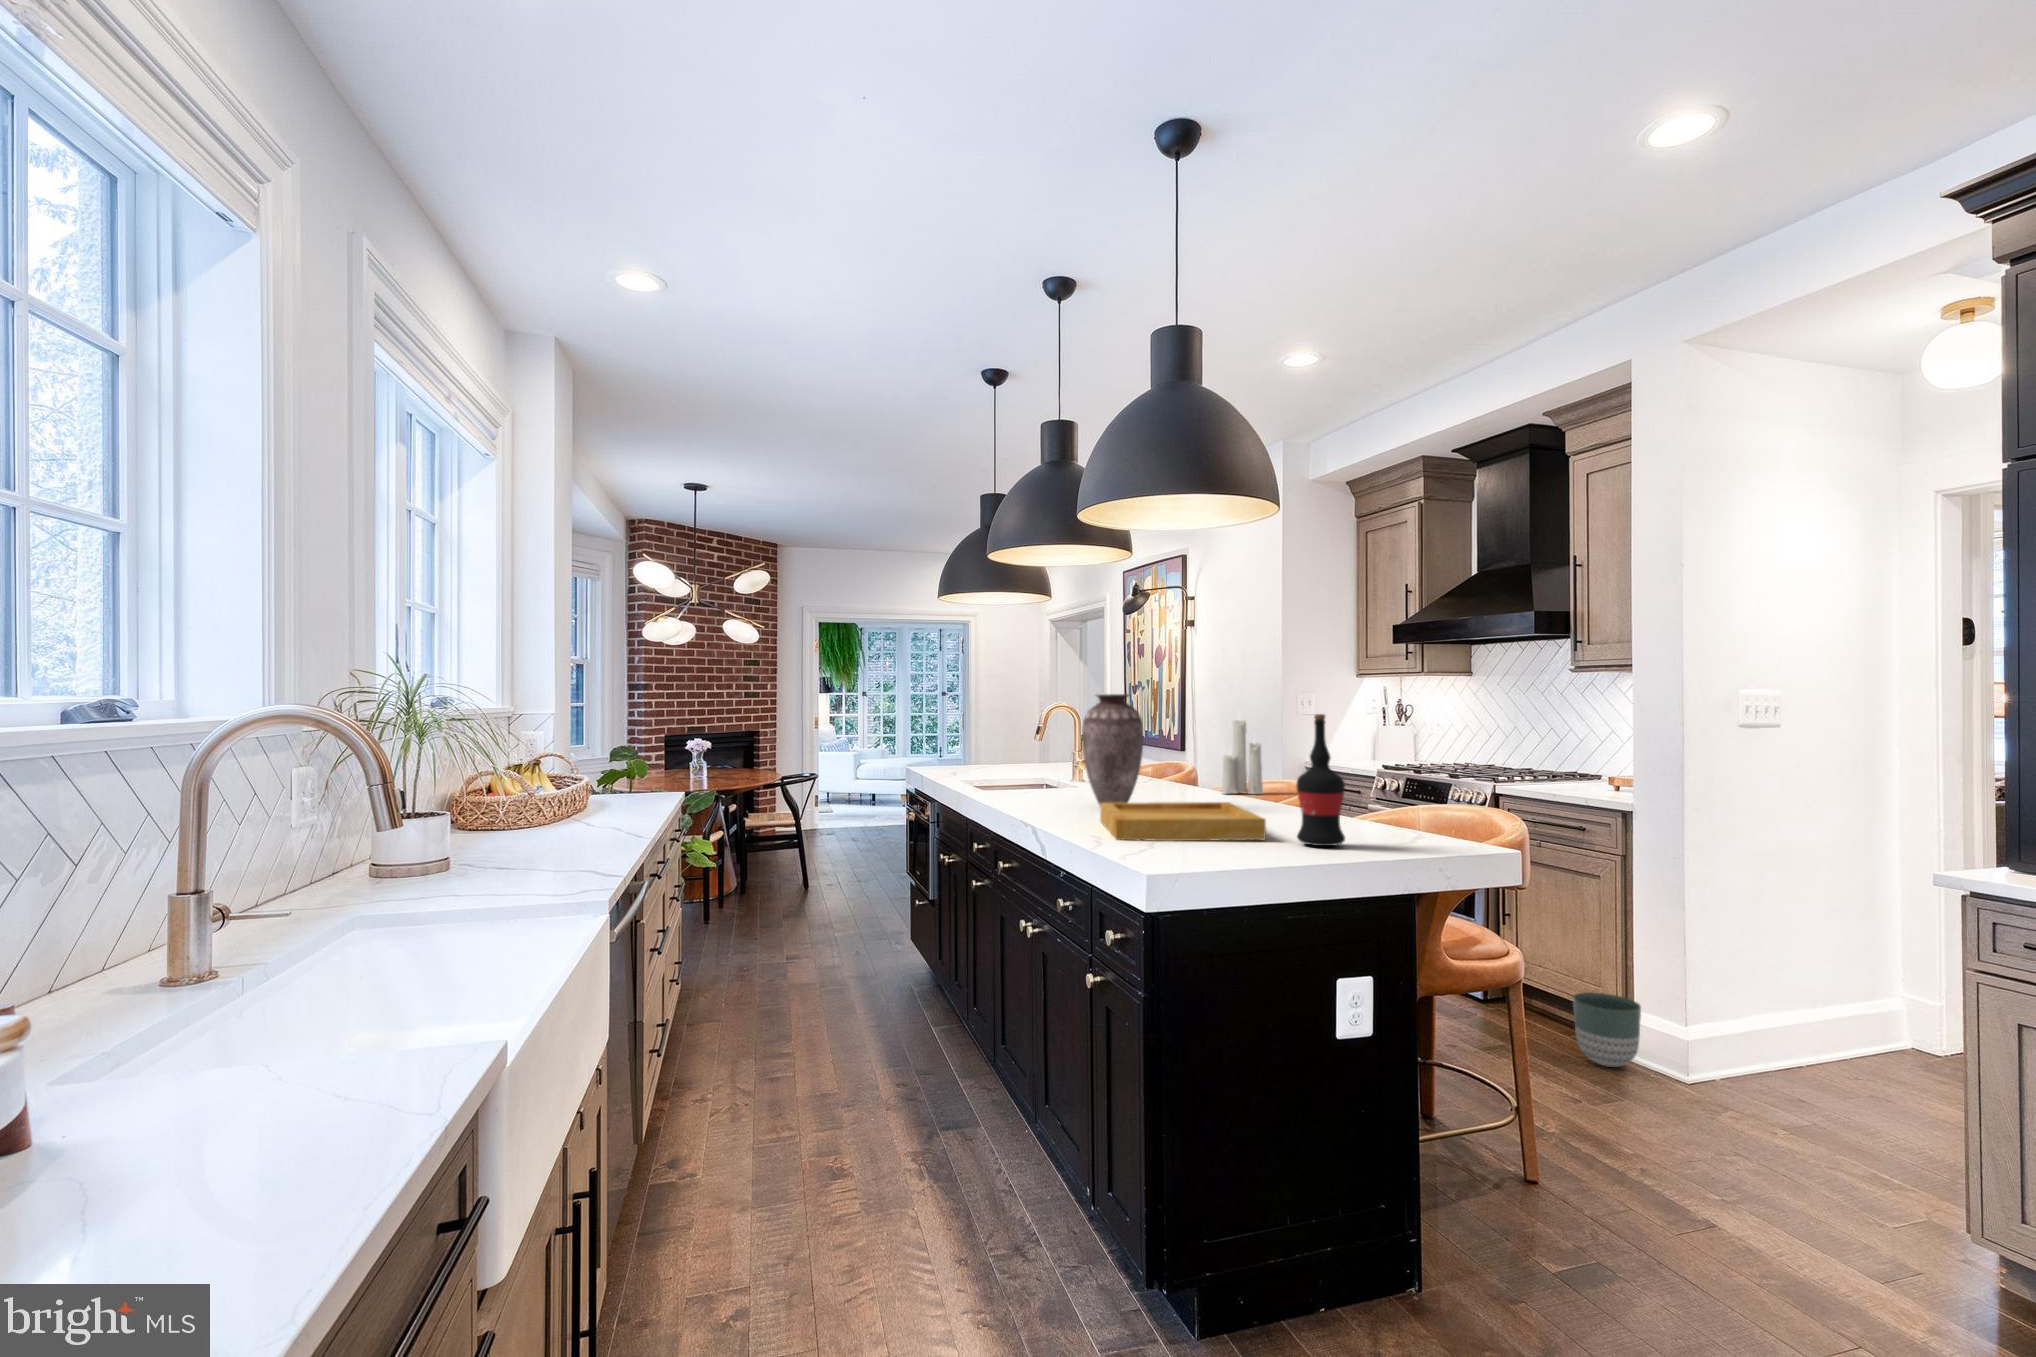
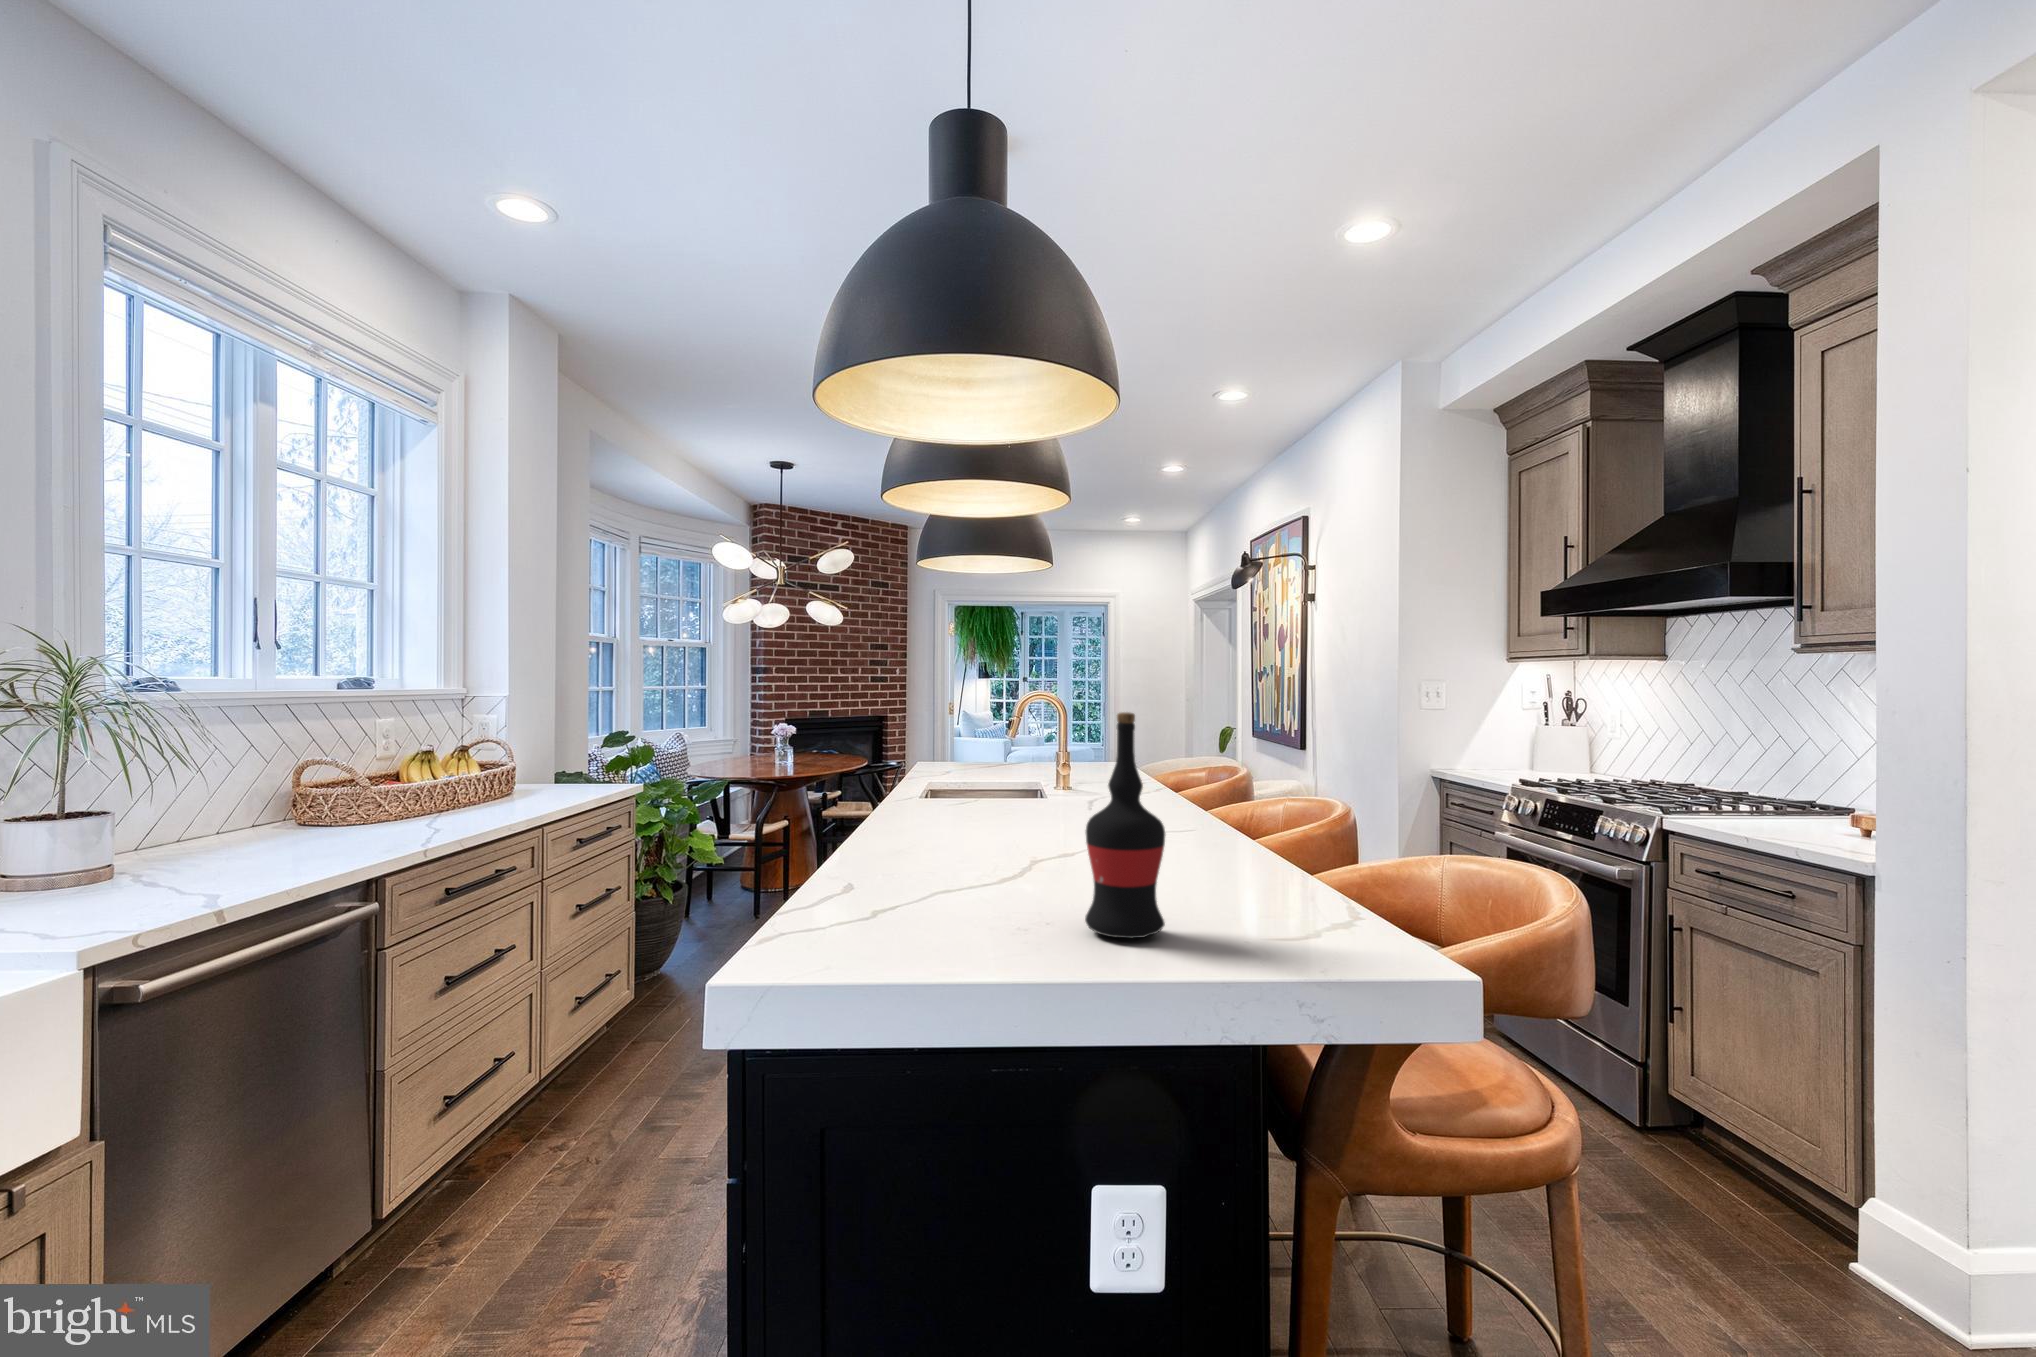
vase: present [1082,694,1143,805] -> none [957,679,1040,835]
candle: present [1221,718,1263,794] -> none [1209,697,1268,819]
tray: present [1100,802,1266,841] -> none [830,832,1092,915]
planter: present [1573,992,1641,1067] -> none [1755,1156,1877,1290]

